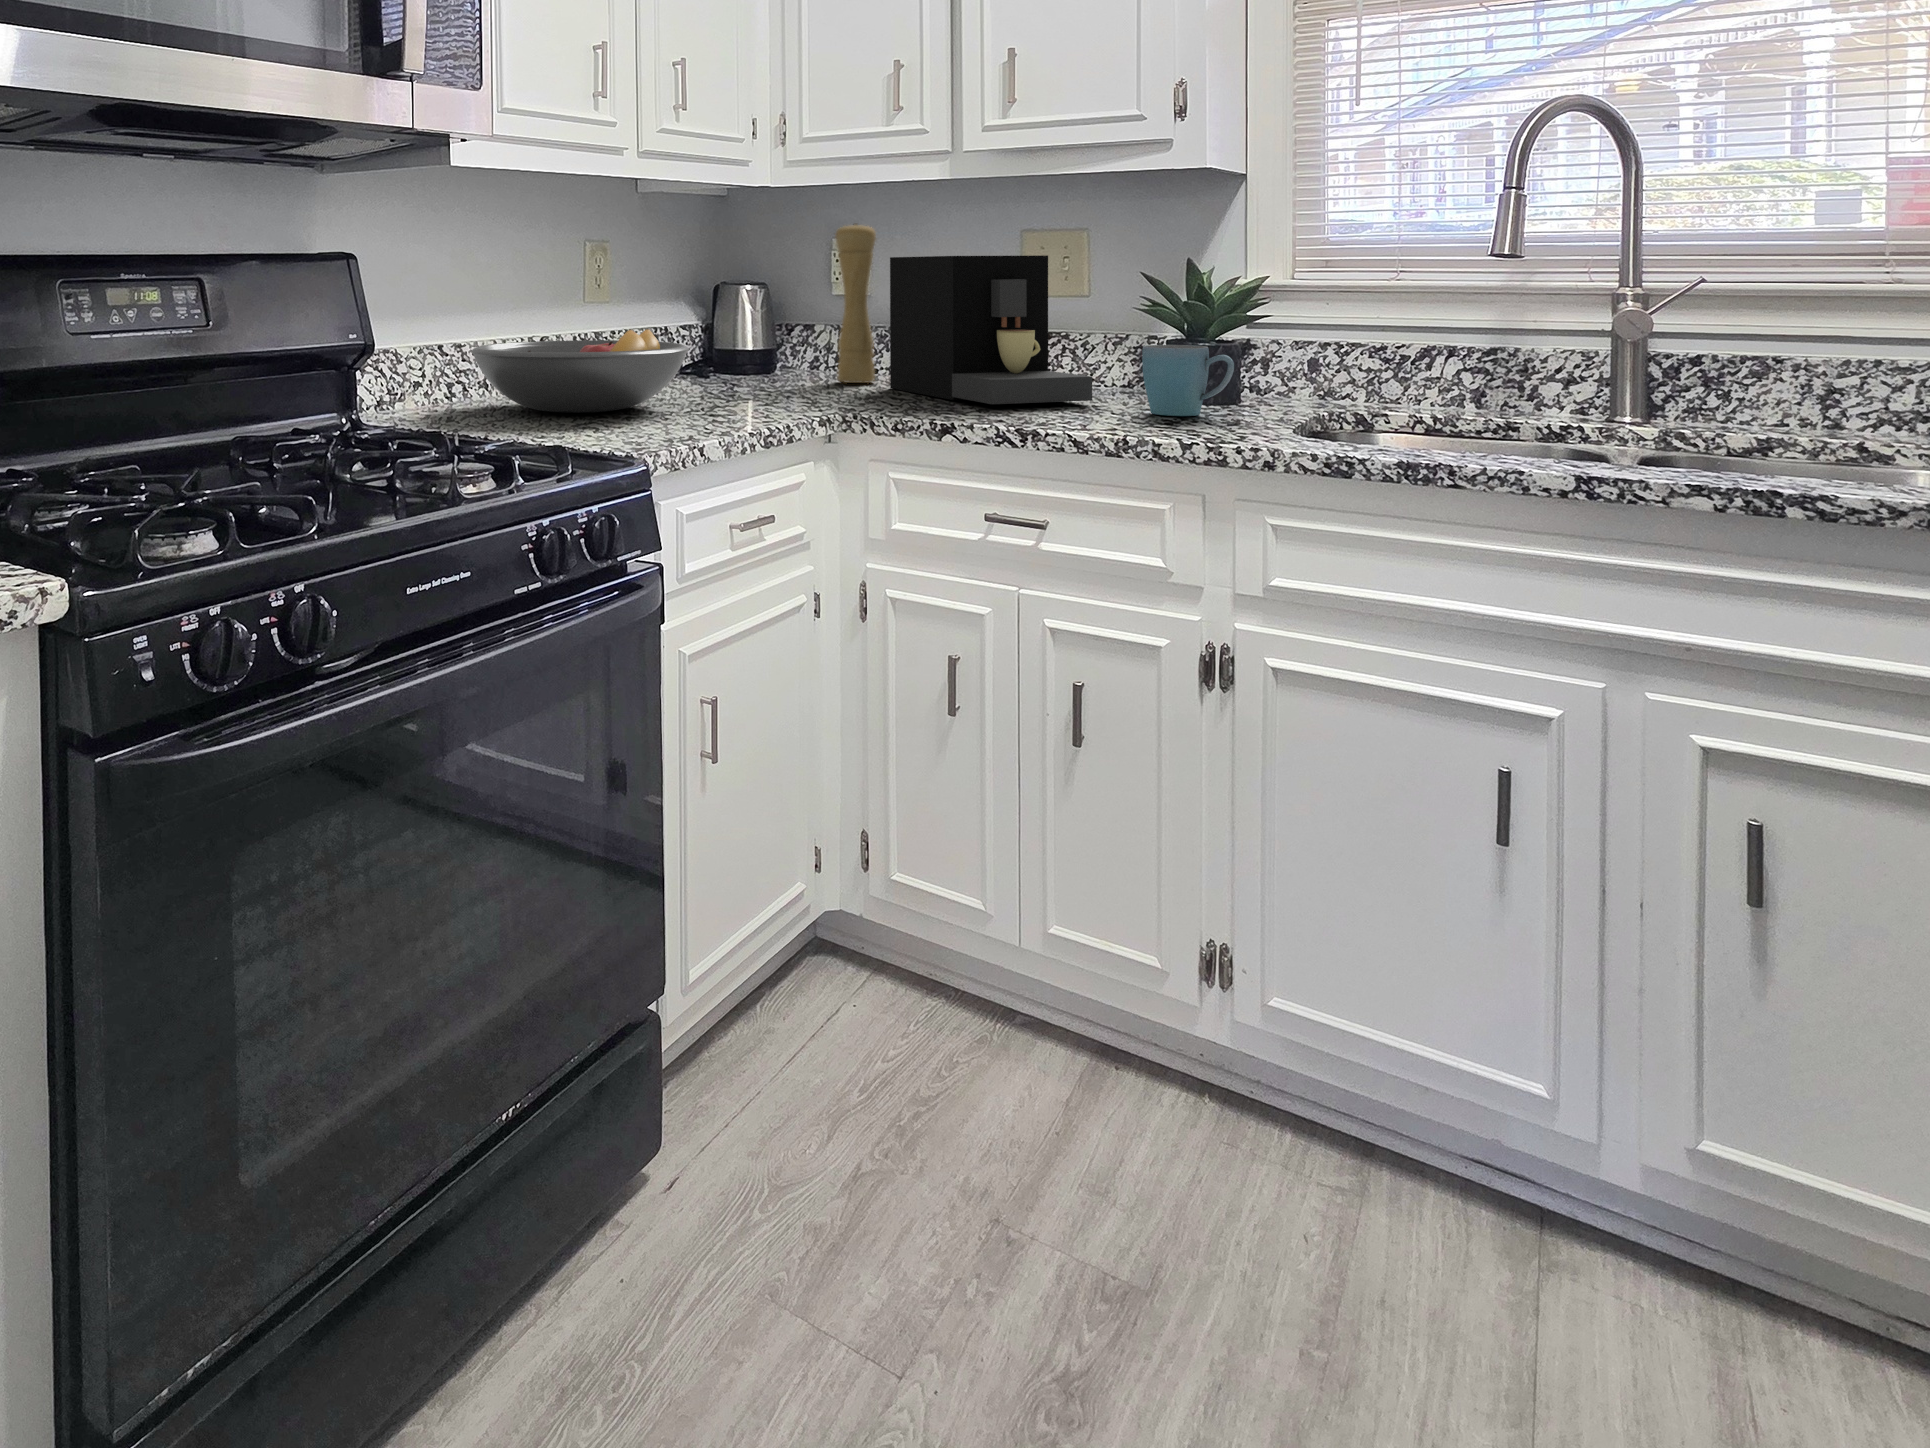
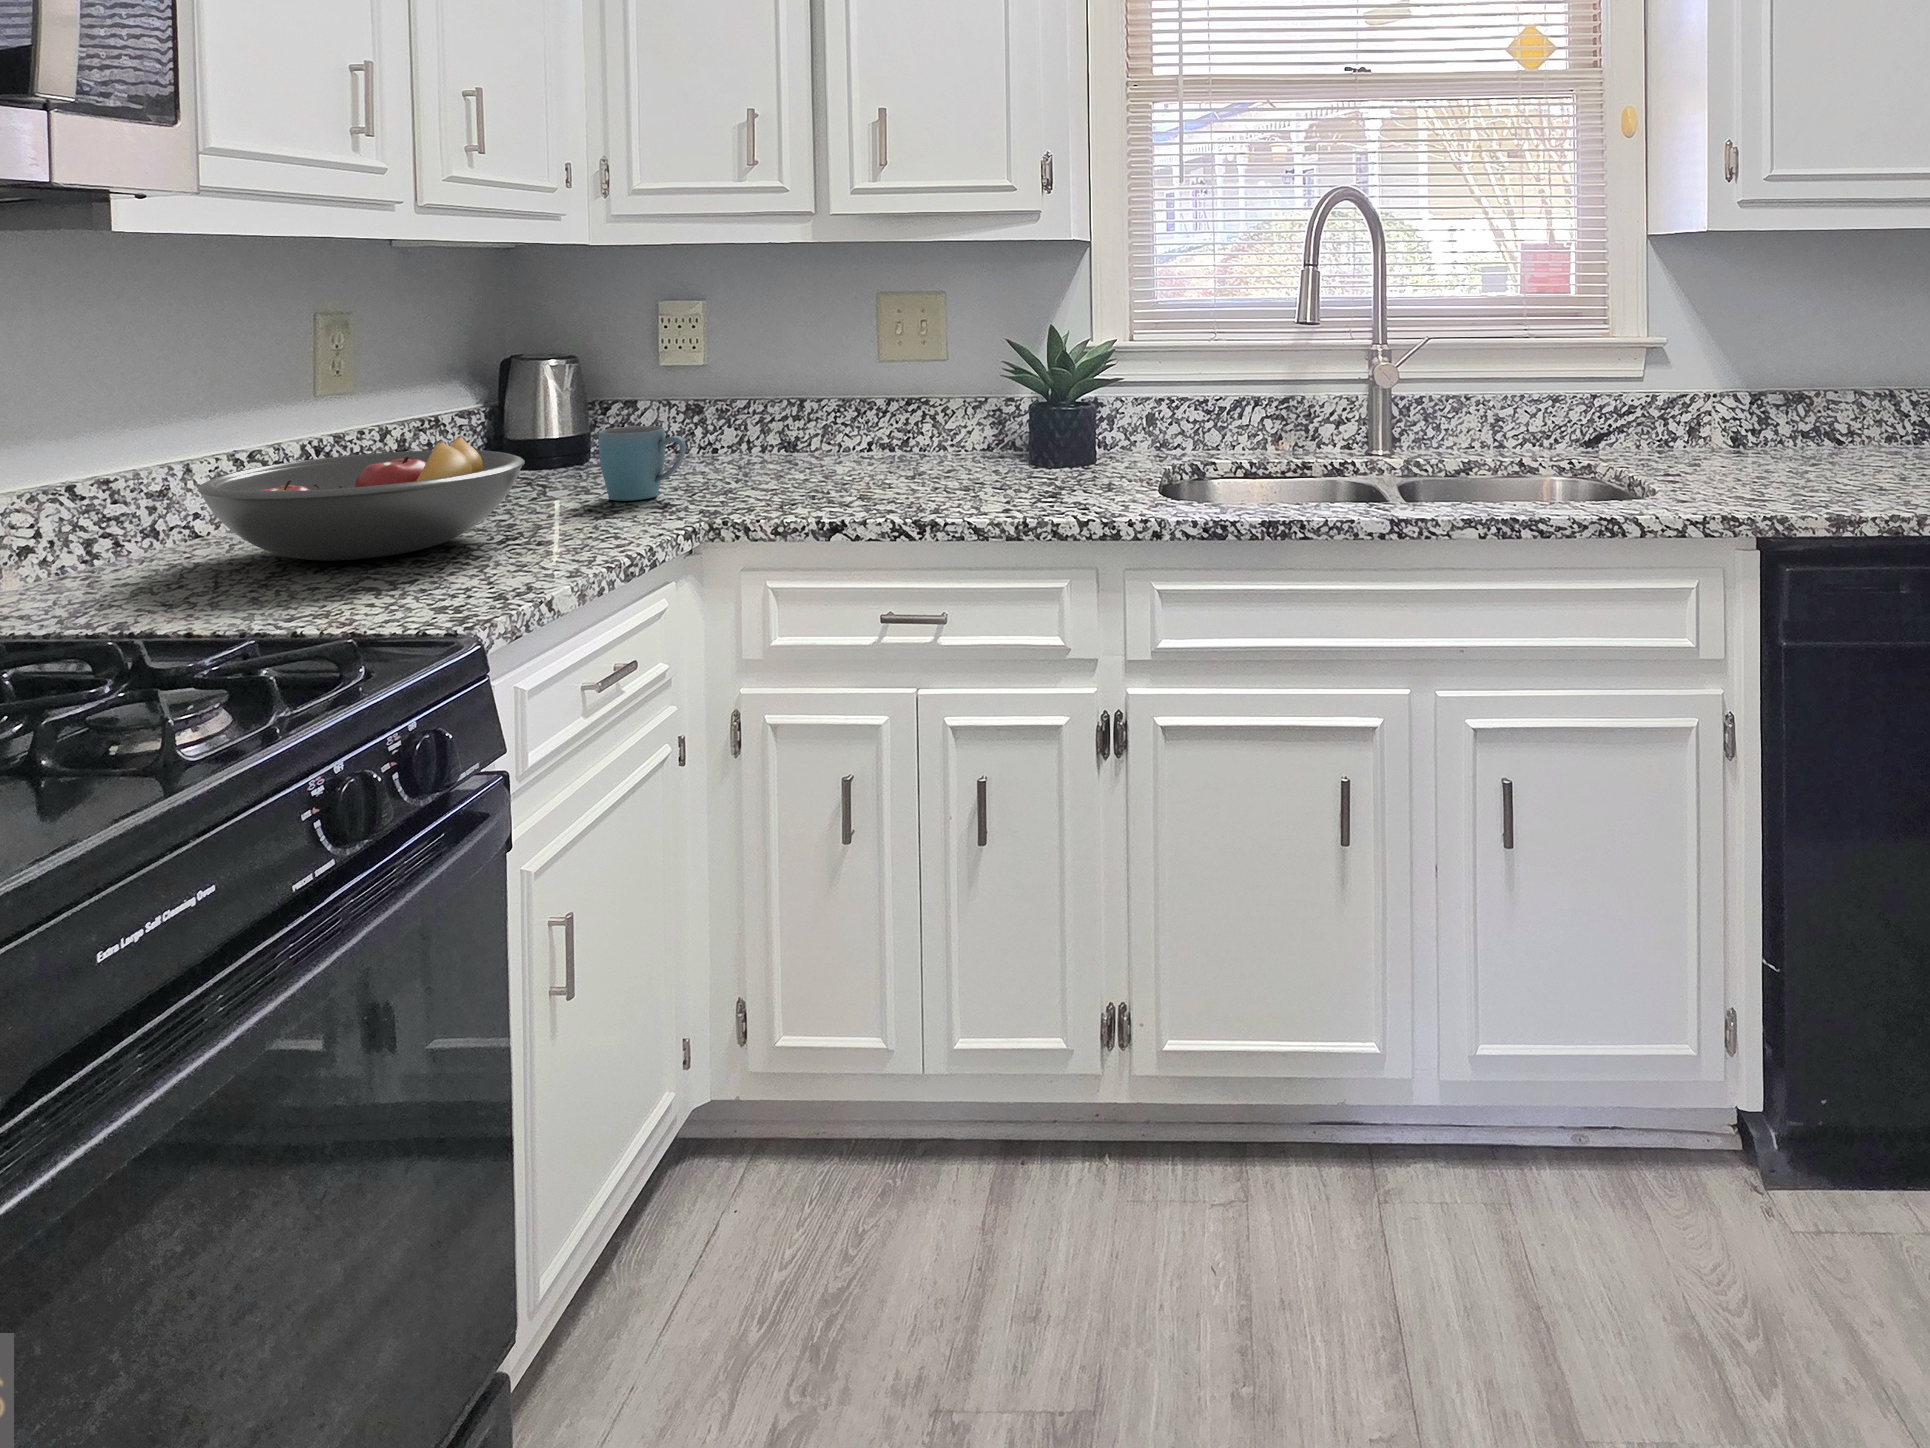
pepper mill: present [836,223,876,383] -> none [671,289,721,470]
coffee maker: present [890,255,1092,404] -> none [742,324,971,491]
mug: present [1142,345,1234,416] -> present [598,426,686,501]

